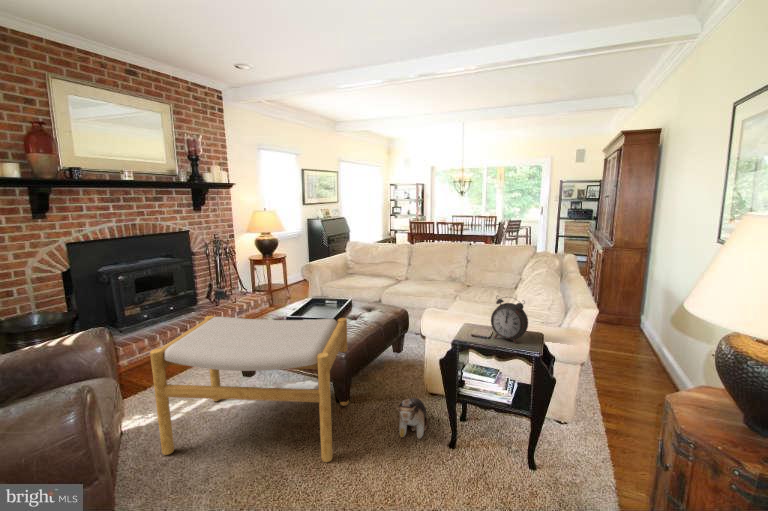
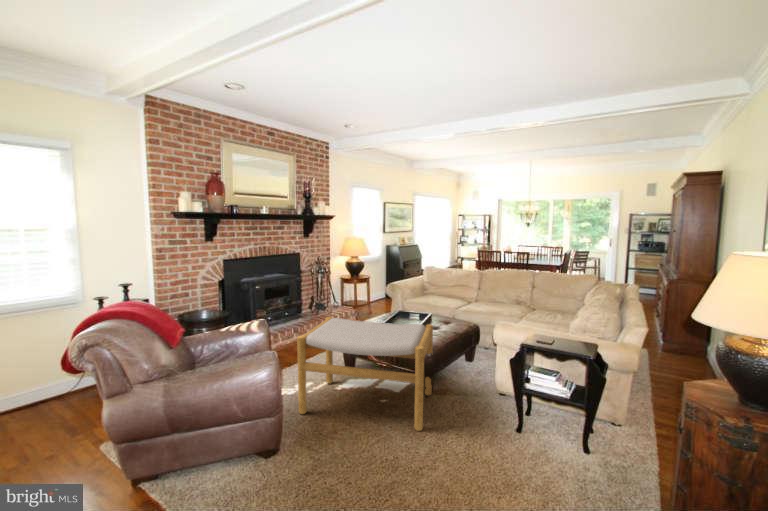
alarm clock: present [491,299,528,343] -> none [552,311,583,350]
plush toy: present [395,398,429,439] -> none [472,389,498,423]

